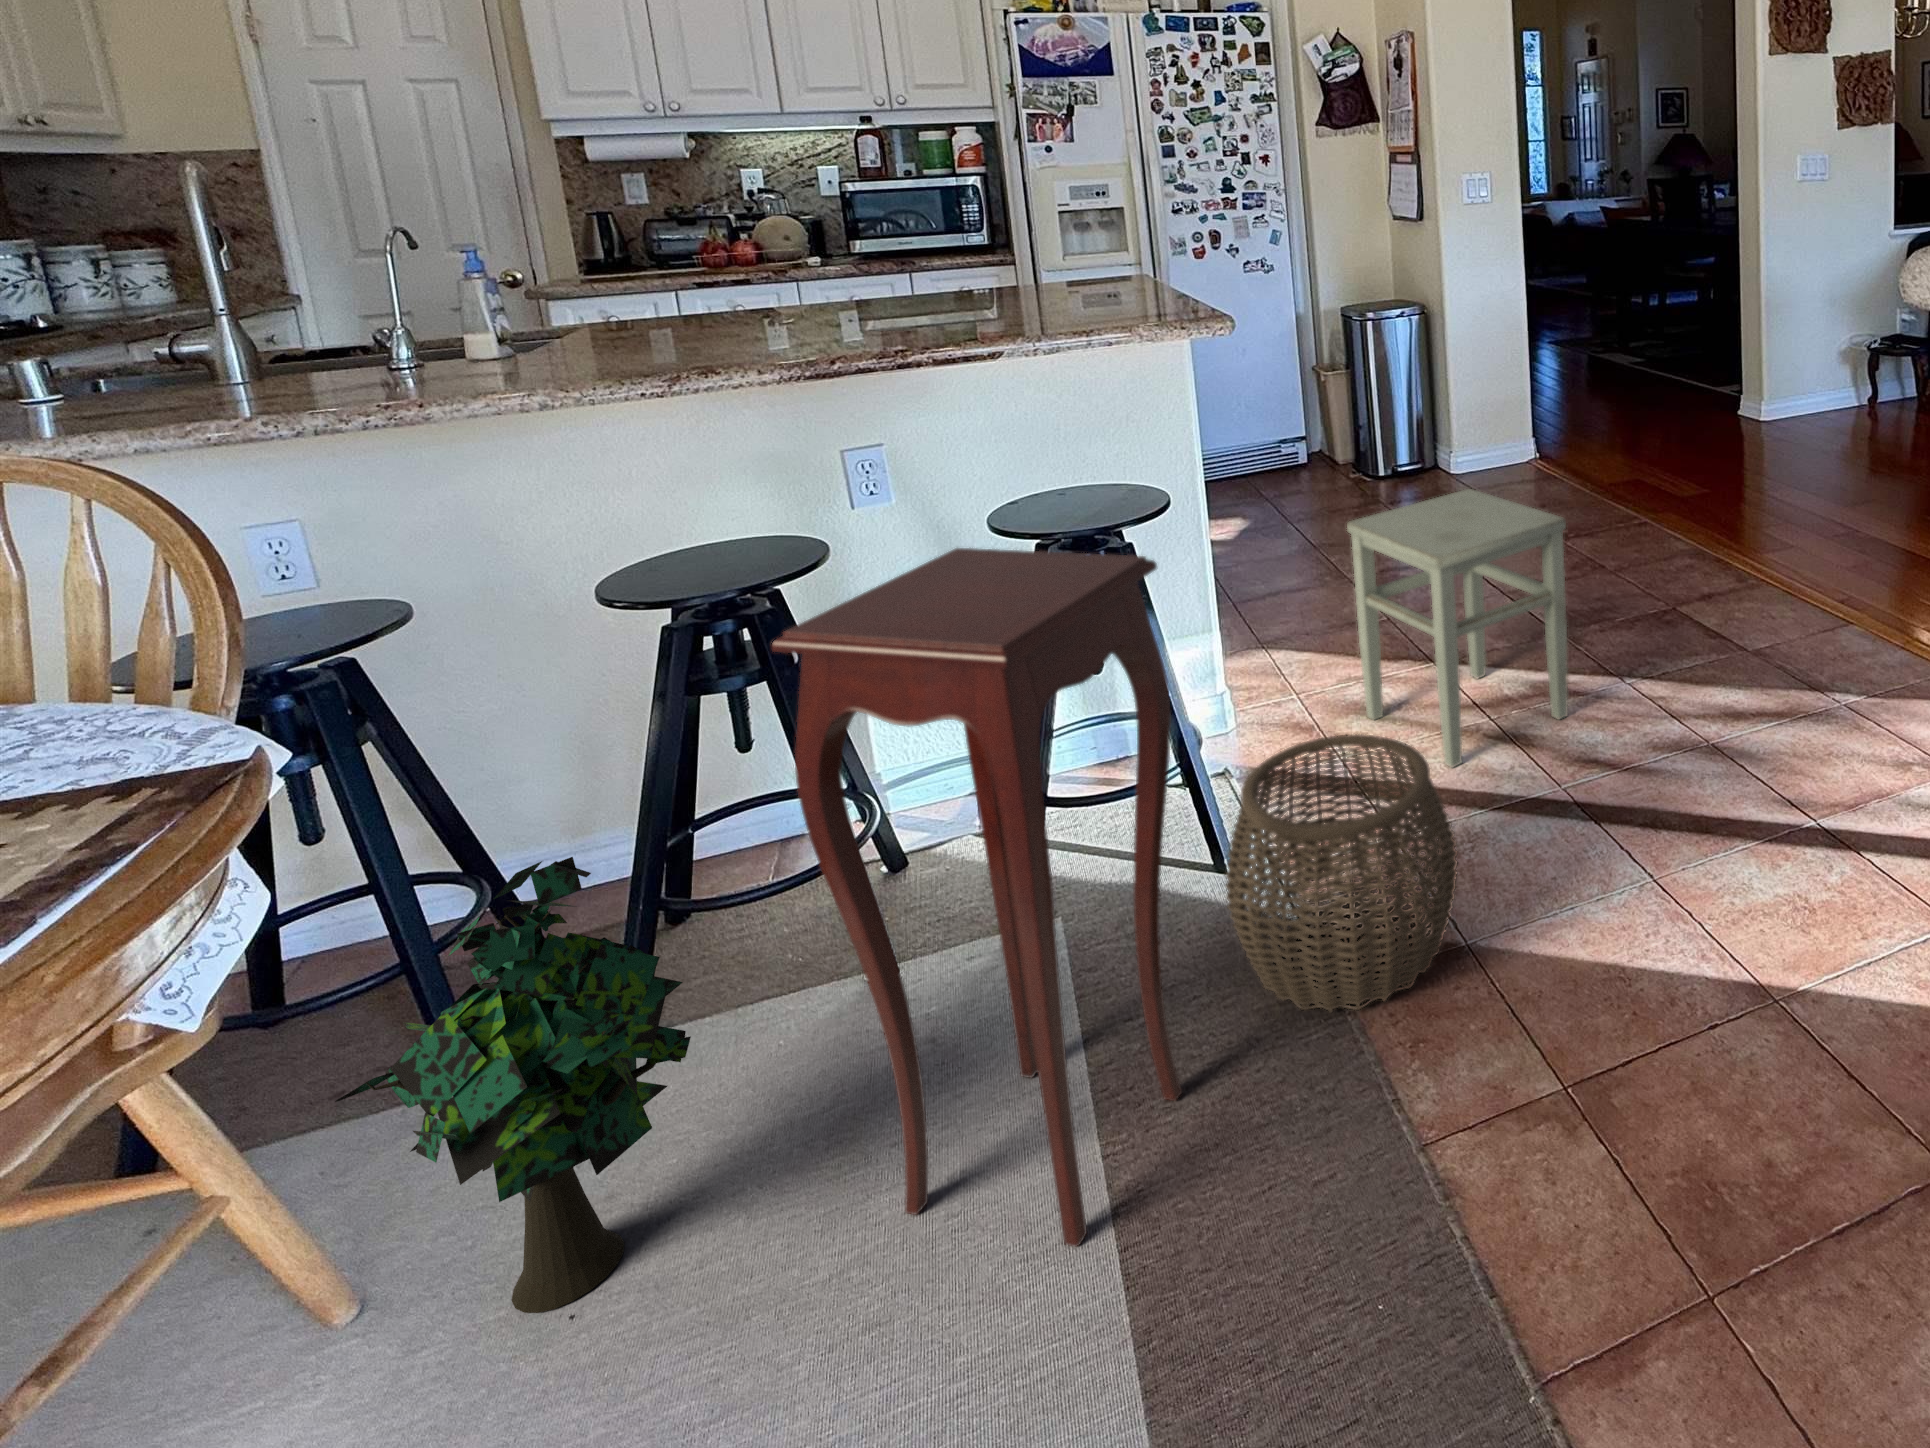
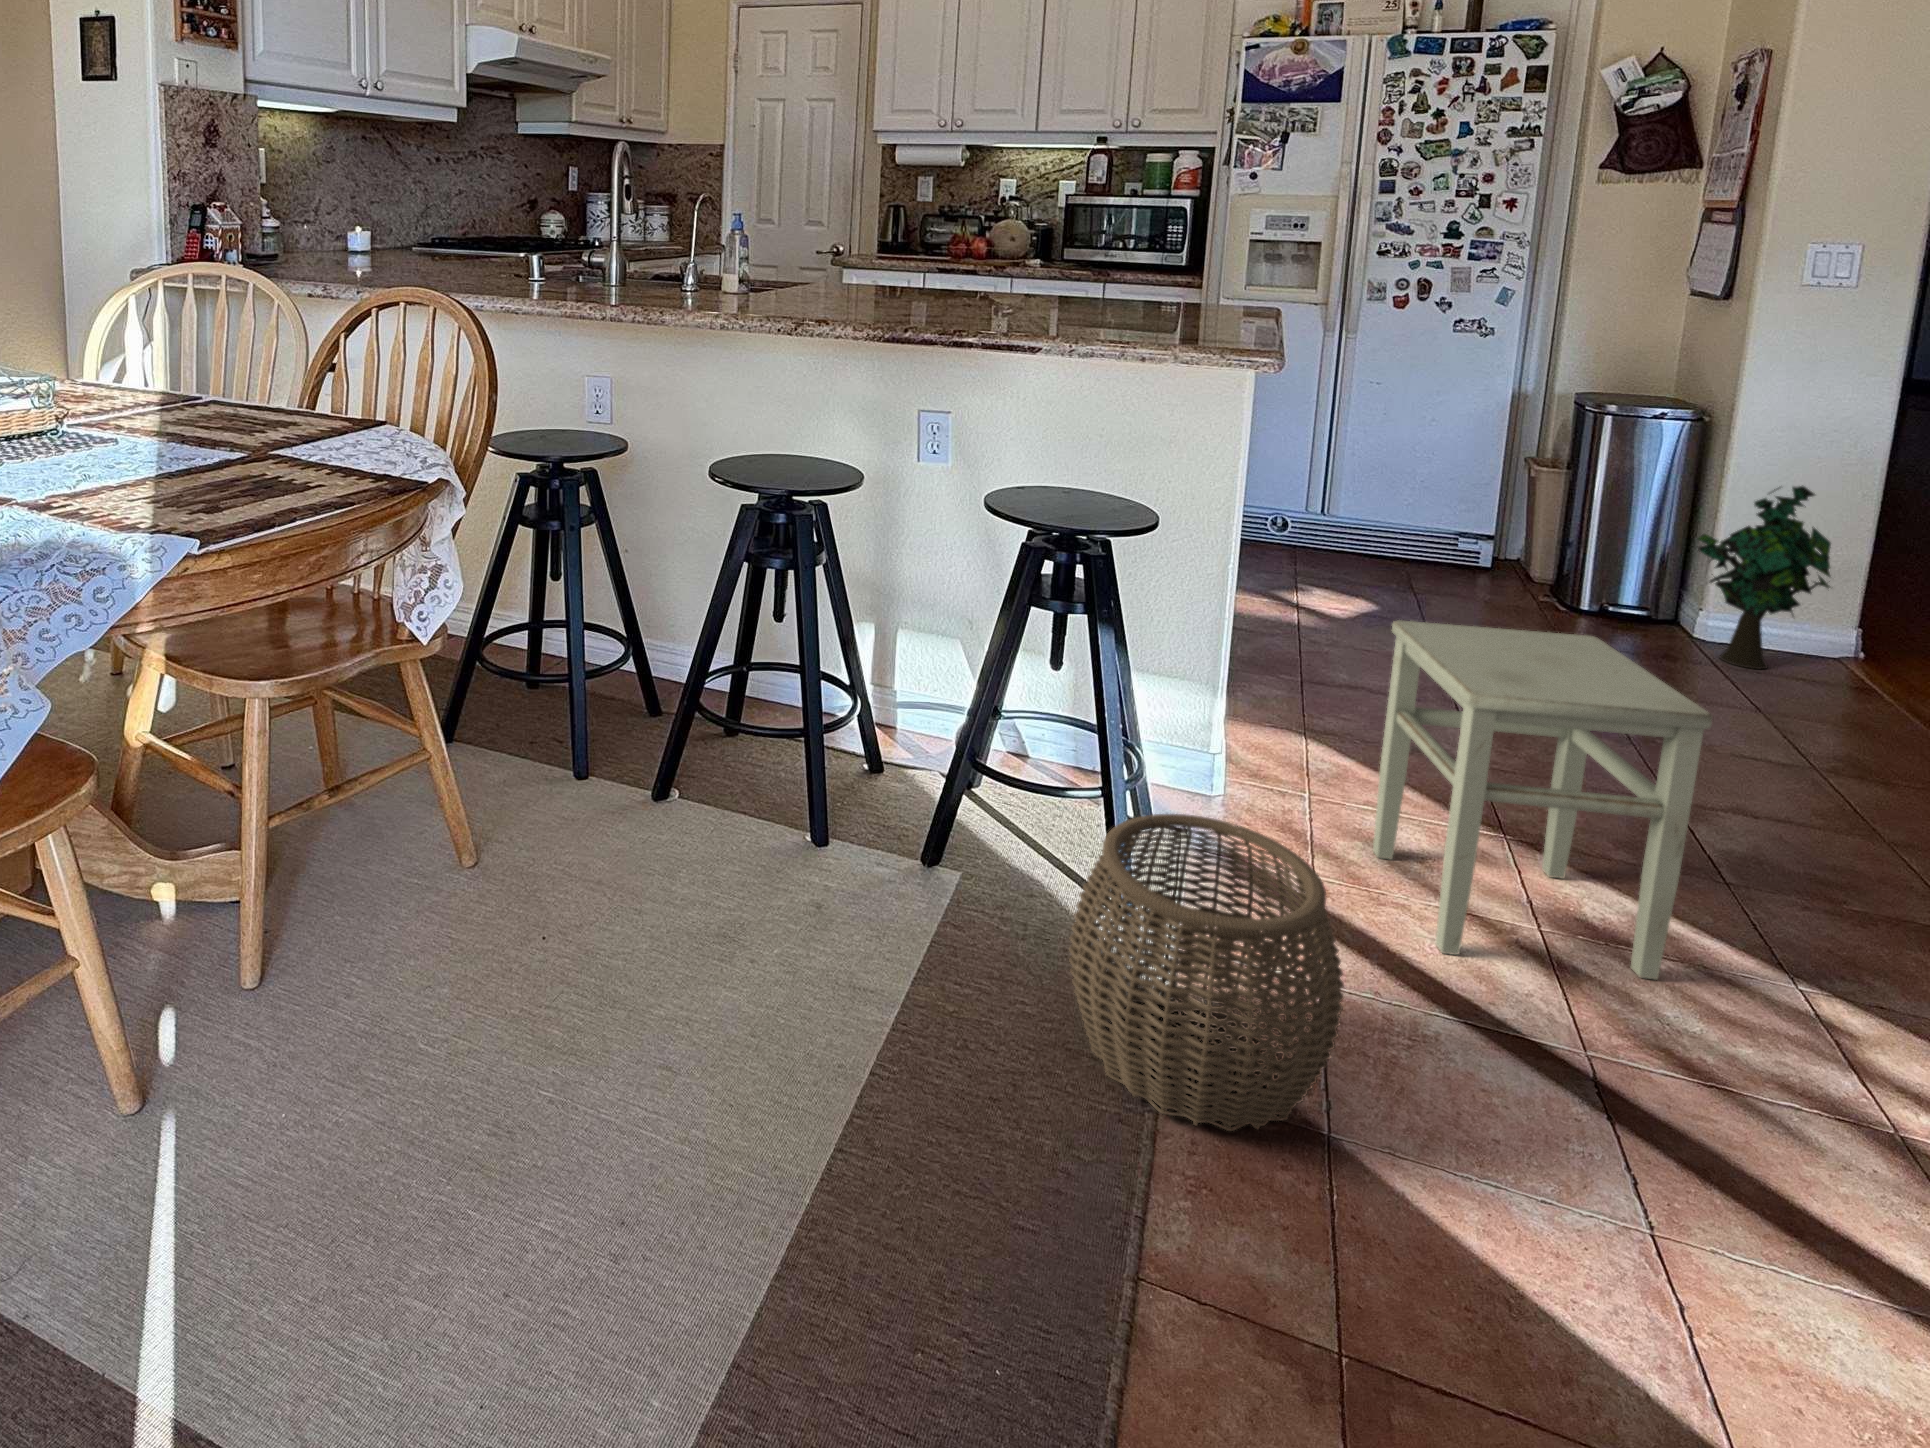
side table: present [772,548,1182,1246] -> none [721,498,1029,1122]
decorative plant: present [335,857,691,1313] -> present [1698,485,1831,669]

